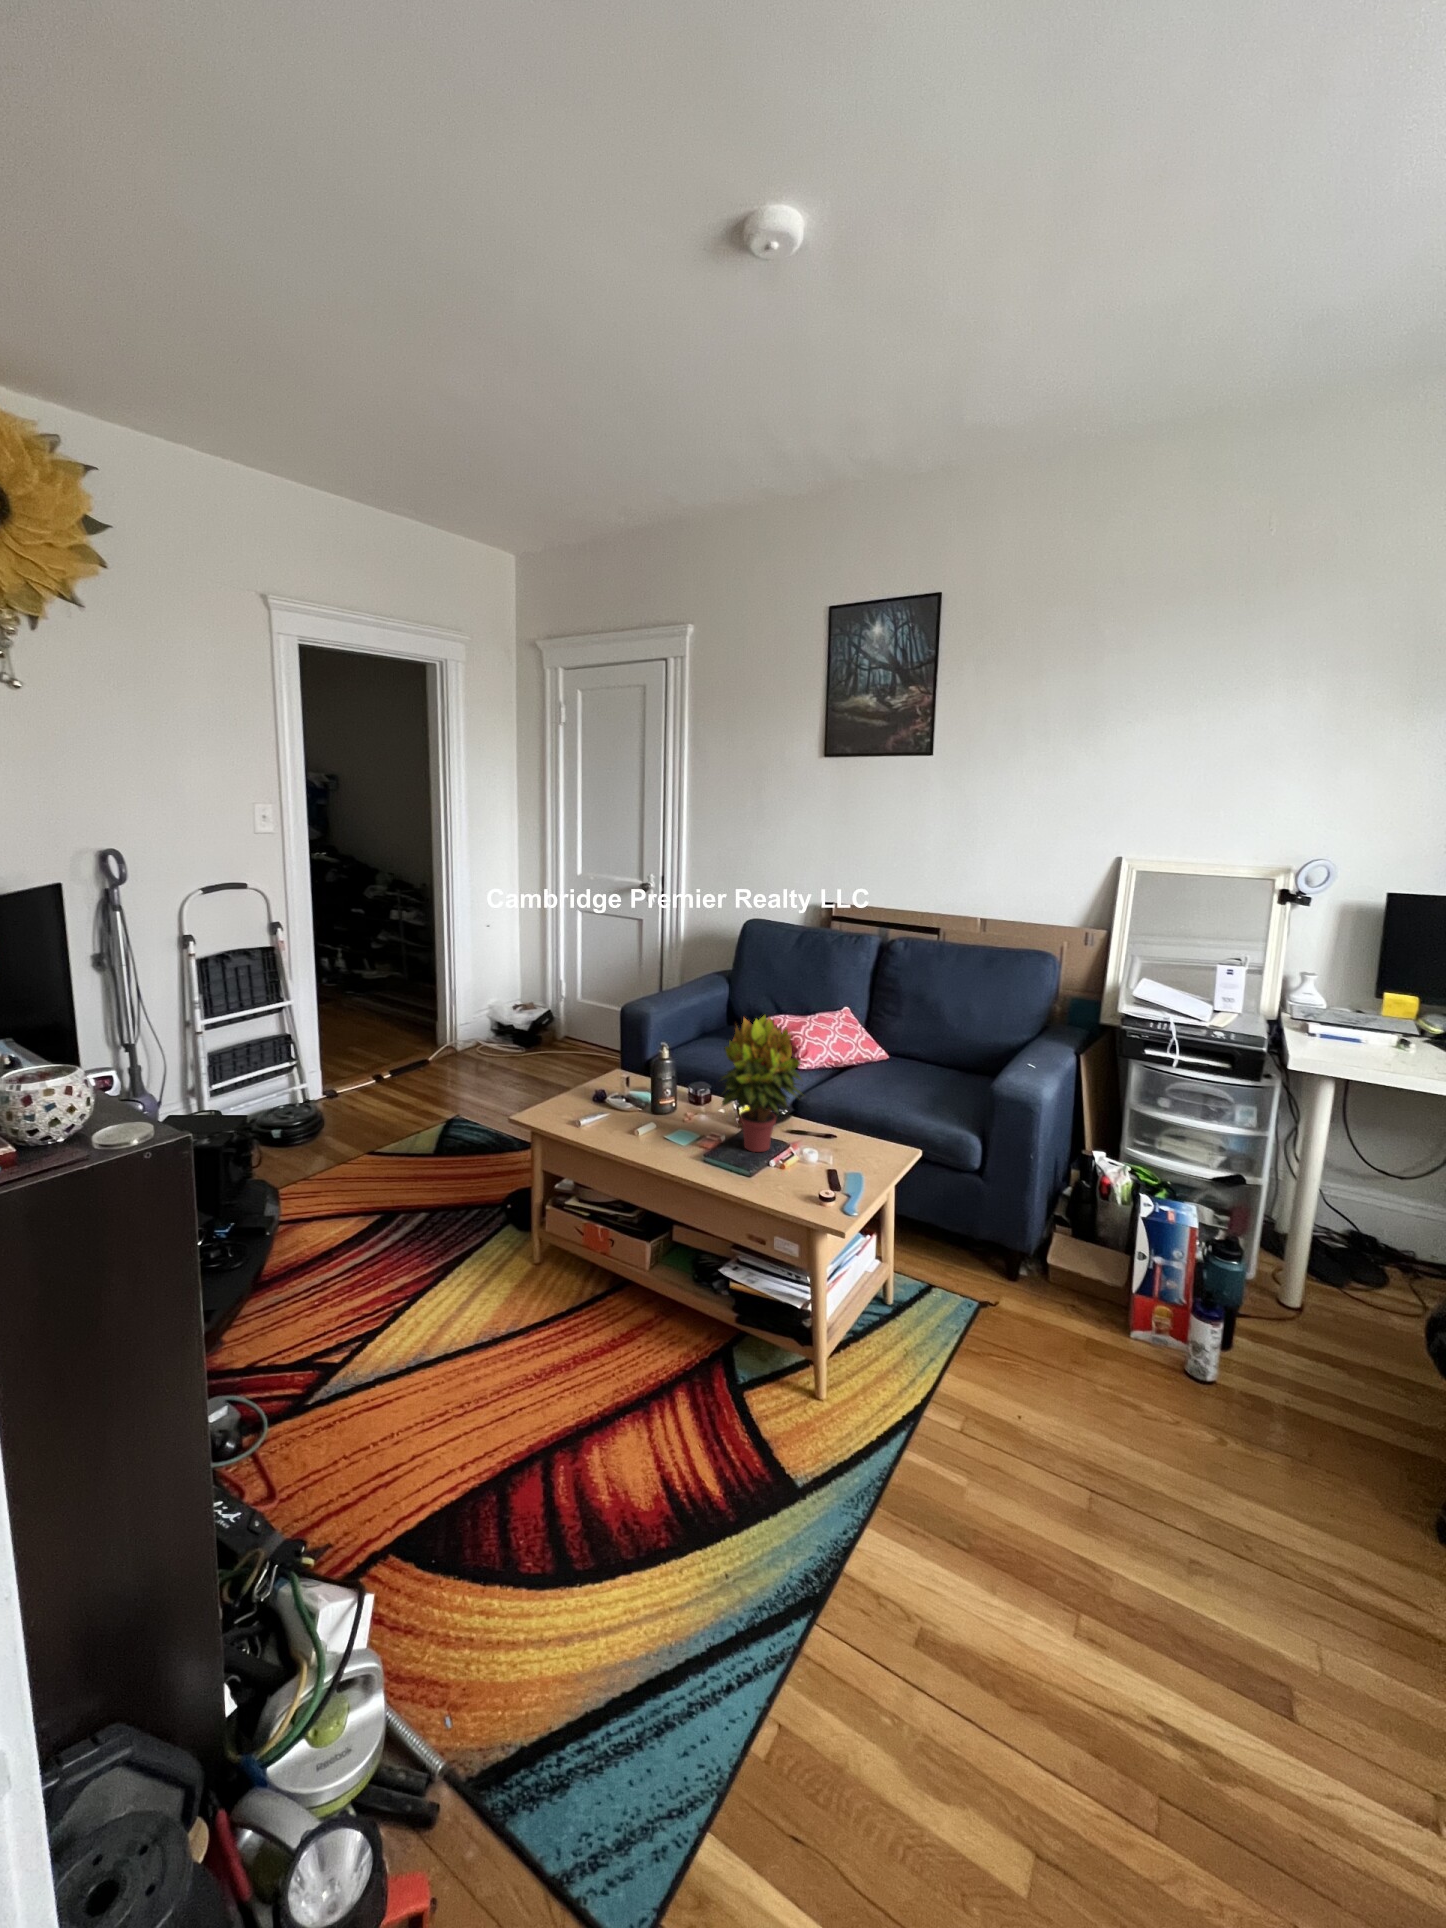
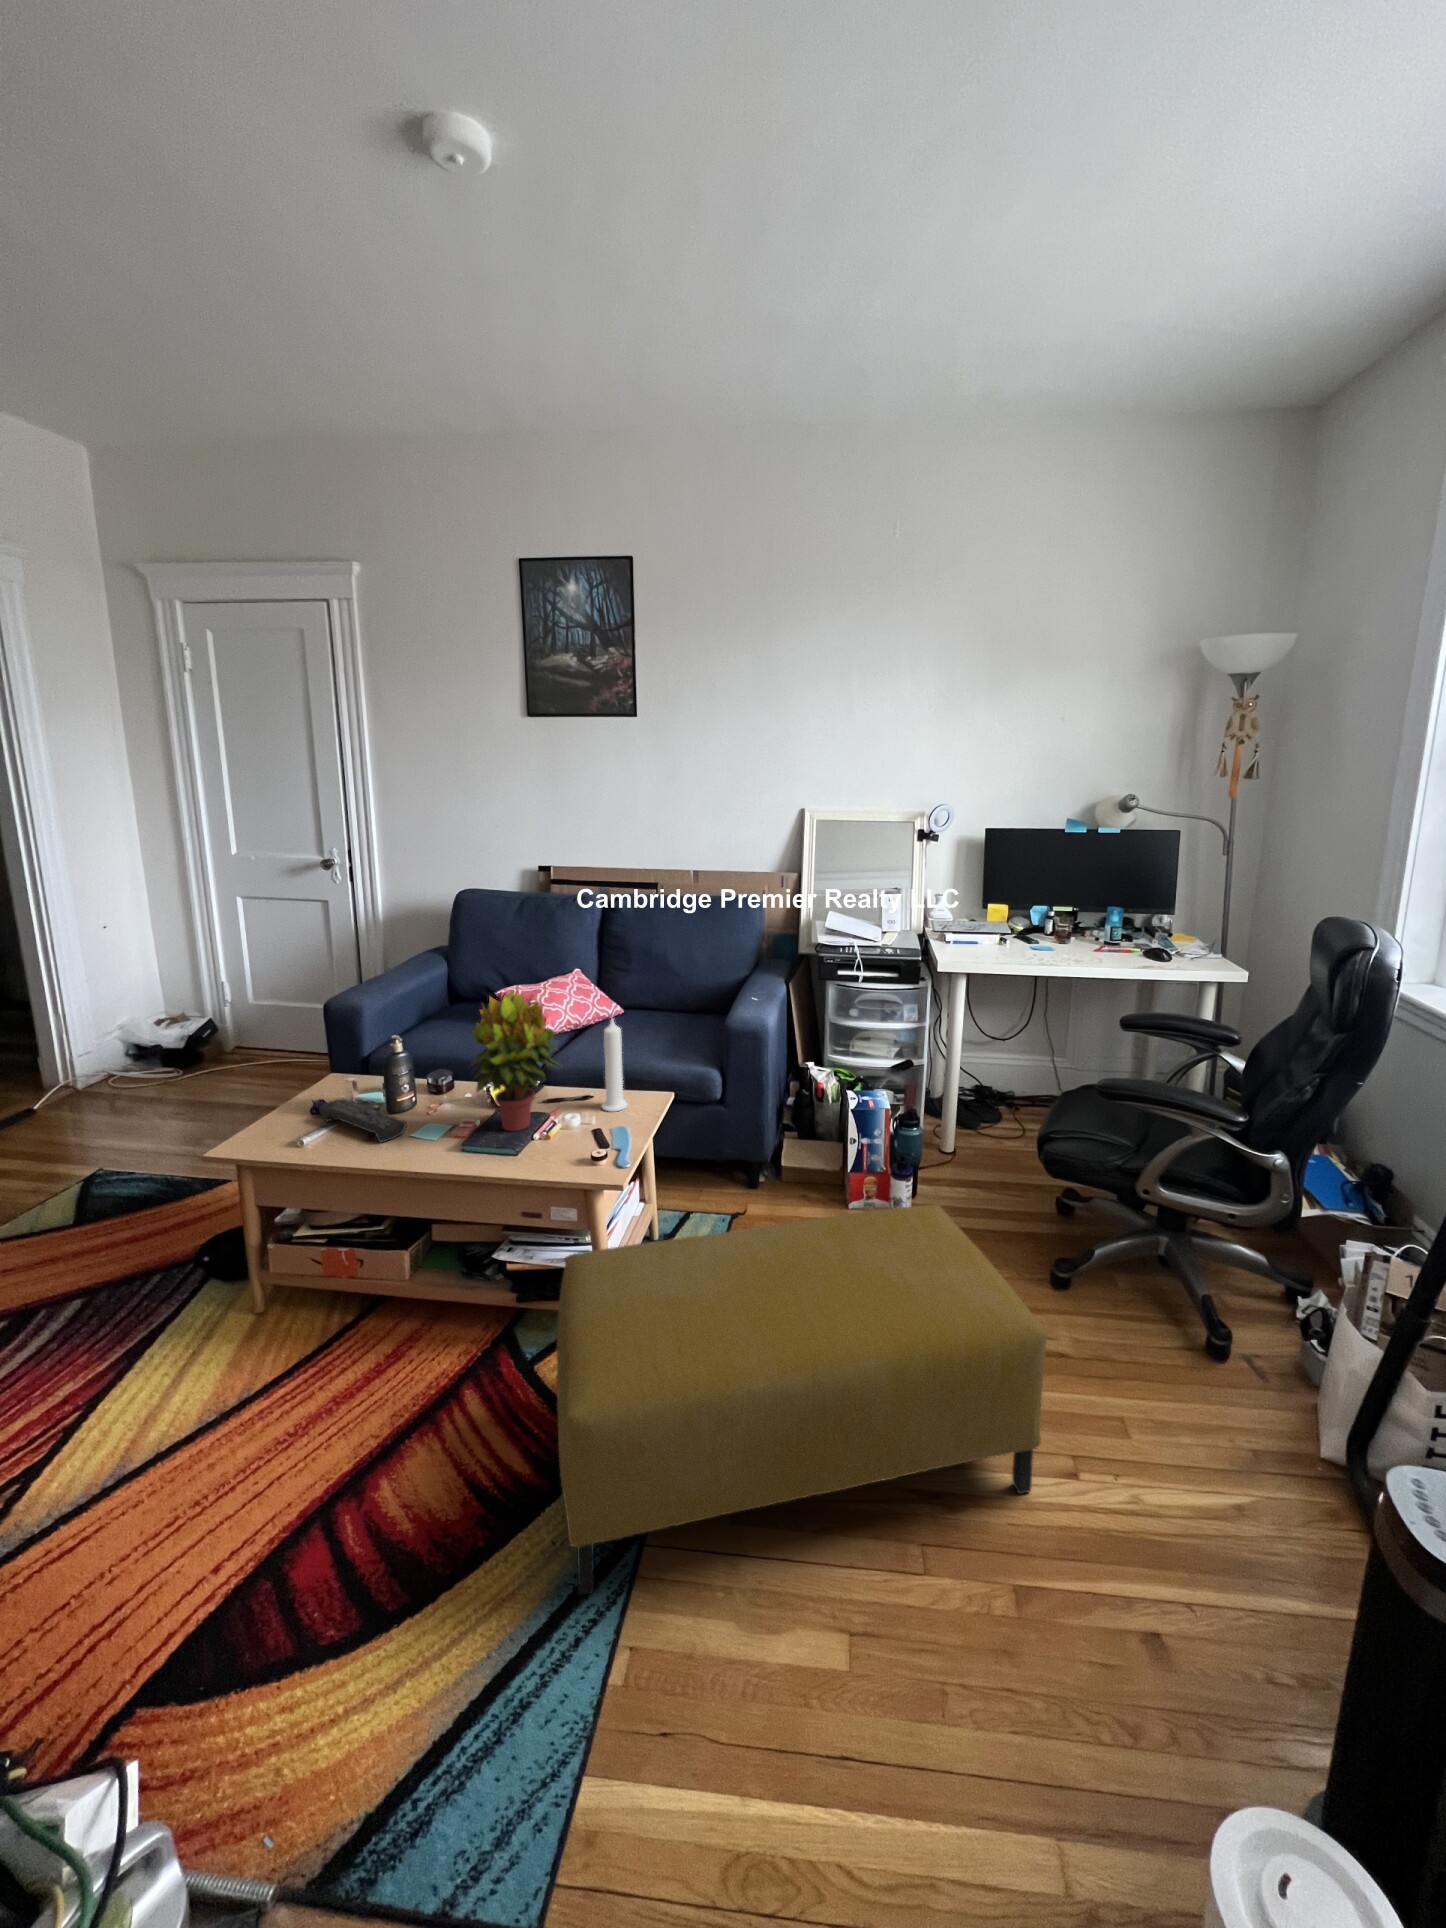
candle: none [842,1057,870,1155] -> present [602,1018,628,1112]
remote control: none [599,1091,663,1137] -> present [319,1099,406,1143]
ottoman: none [734,1286,1394,1814] -> present [557,1205,1047,1595]

